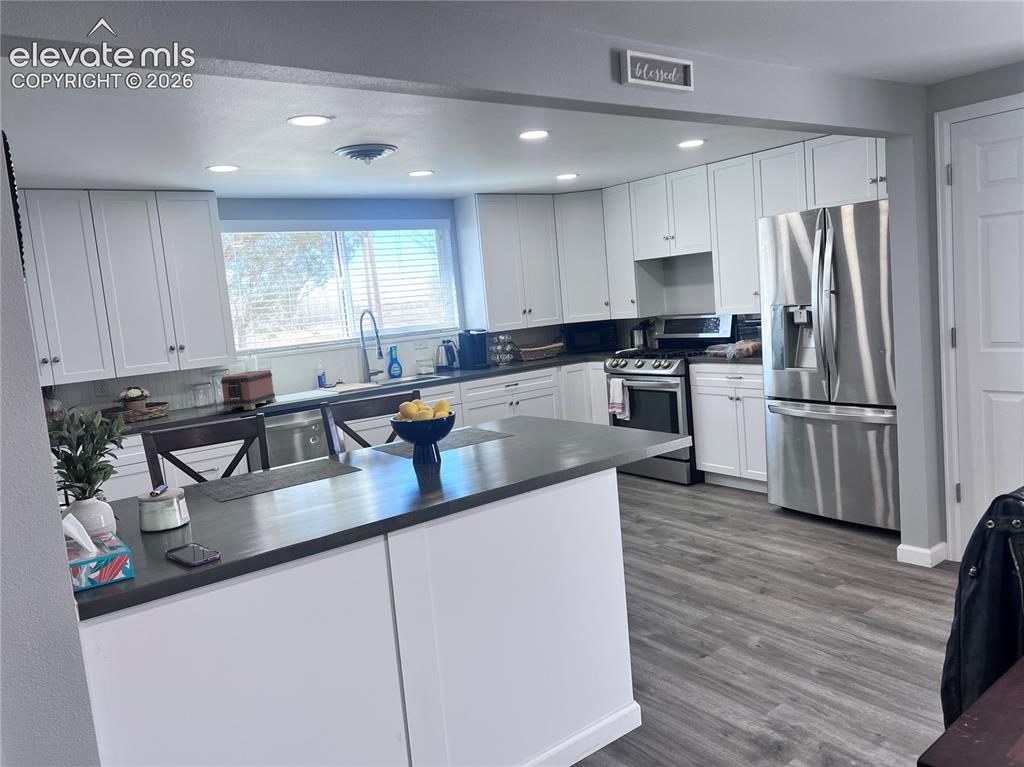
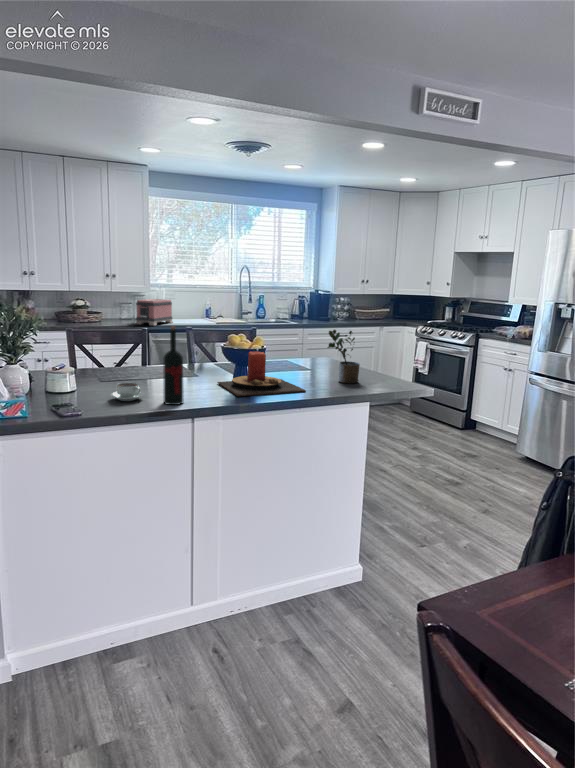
potted plant: none [539,375,588,448] -> present [328,330,360,383]
wine bottle: none [331,403,368,520] -> present [163,326,184,405]
candle: none [397,422,529,490] -> present [218,351,306,396]
coffee cup: none [255,496,306,525] -> present [111,383,144,401]

